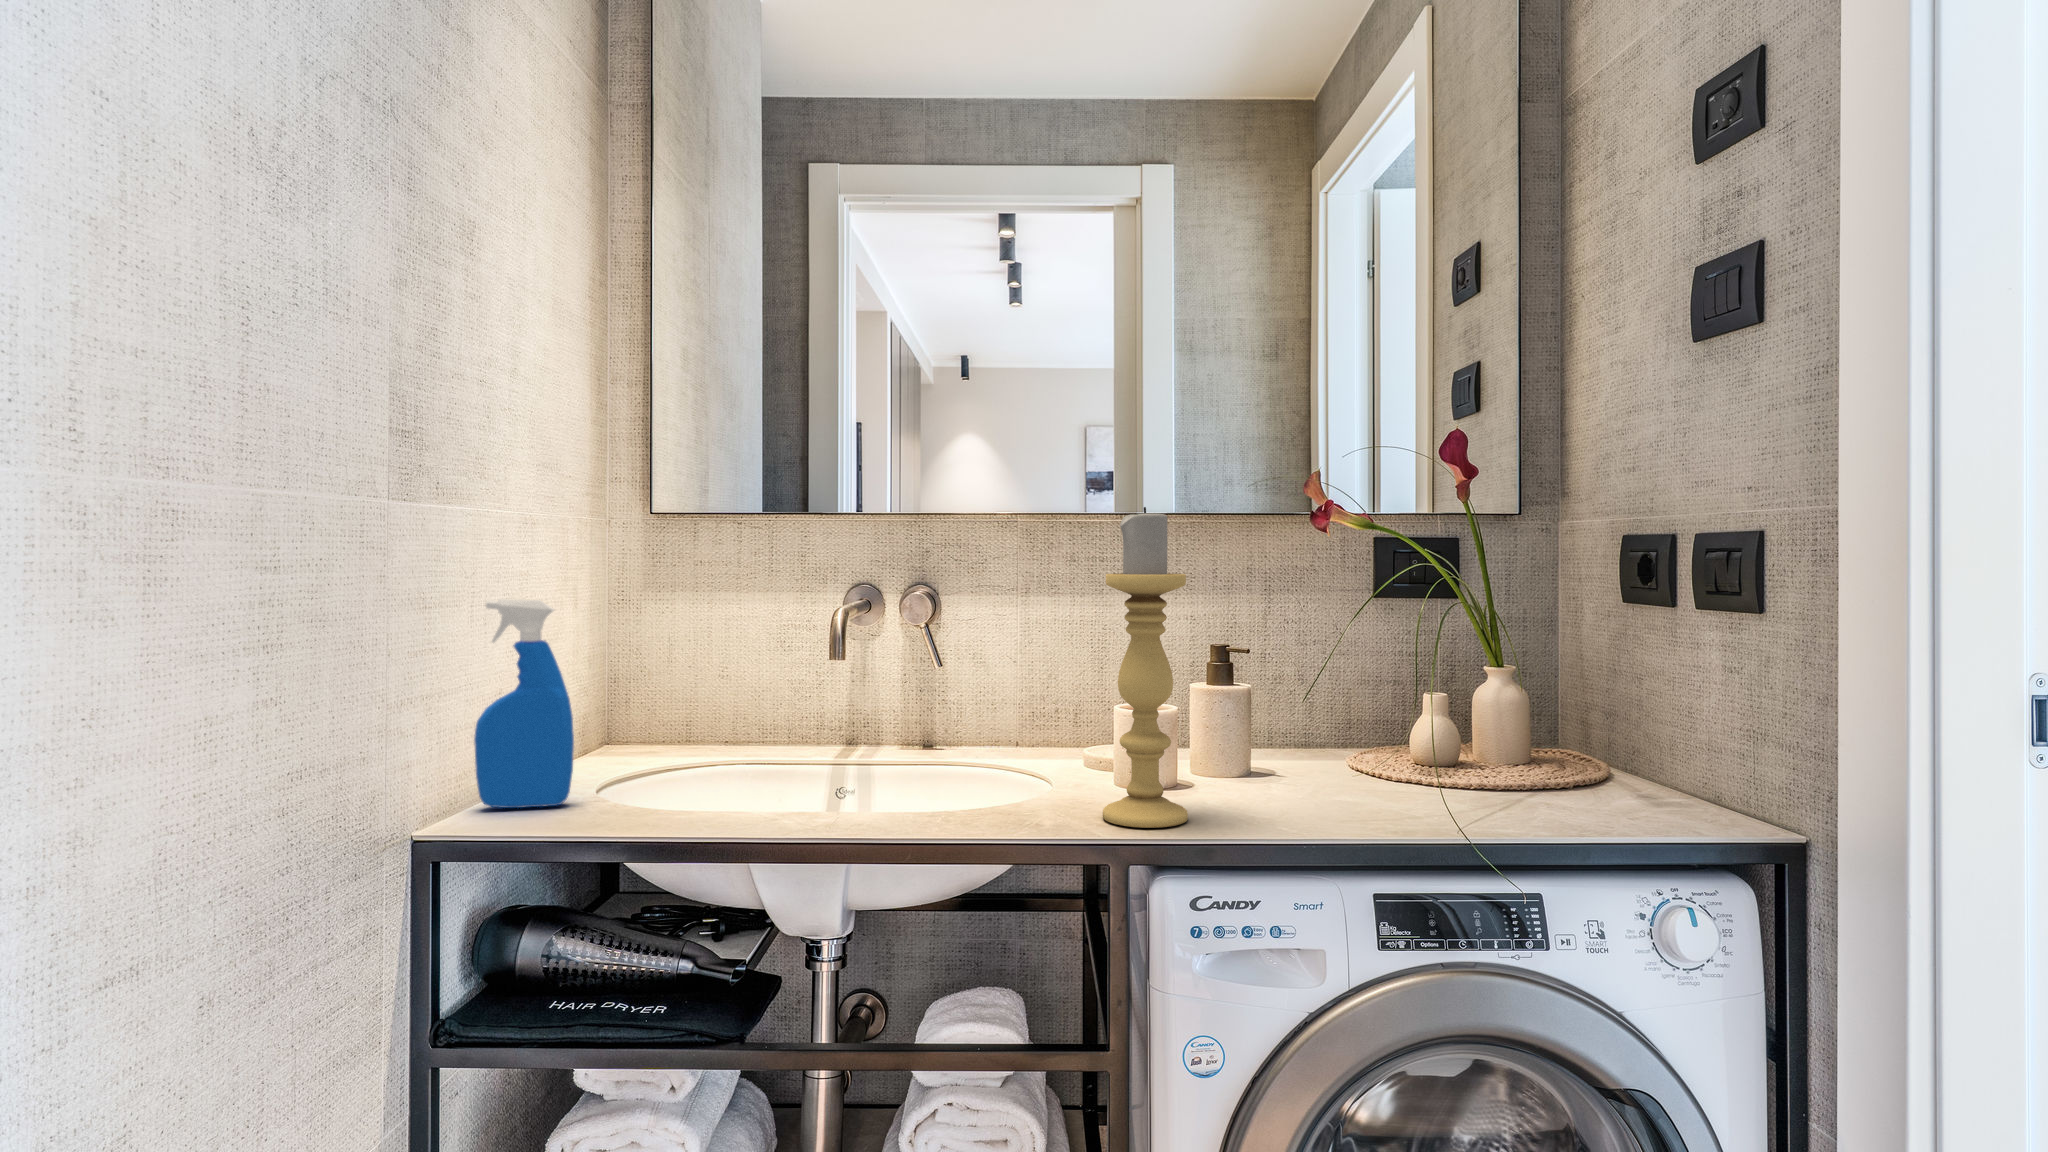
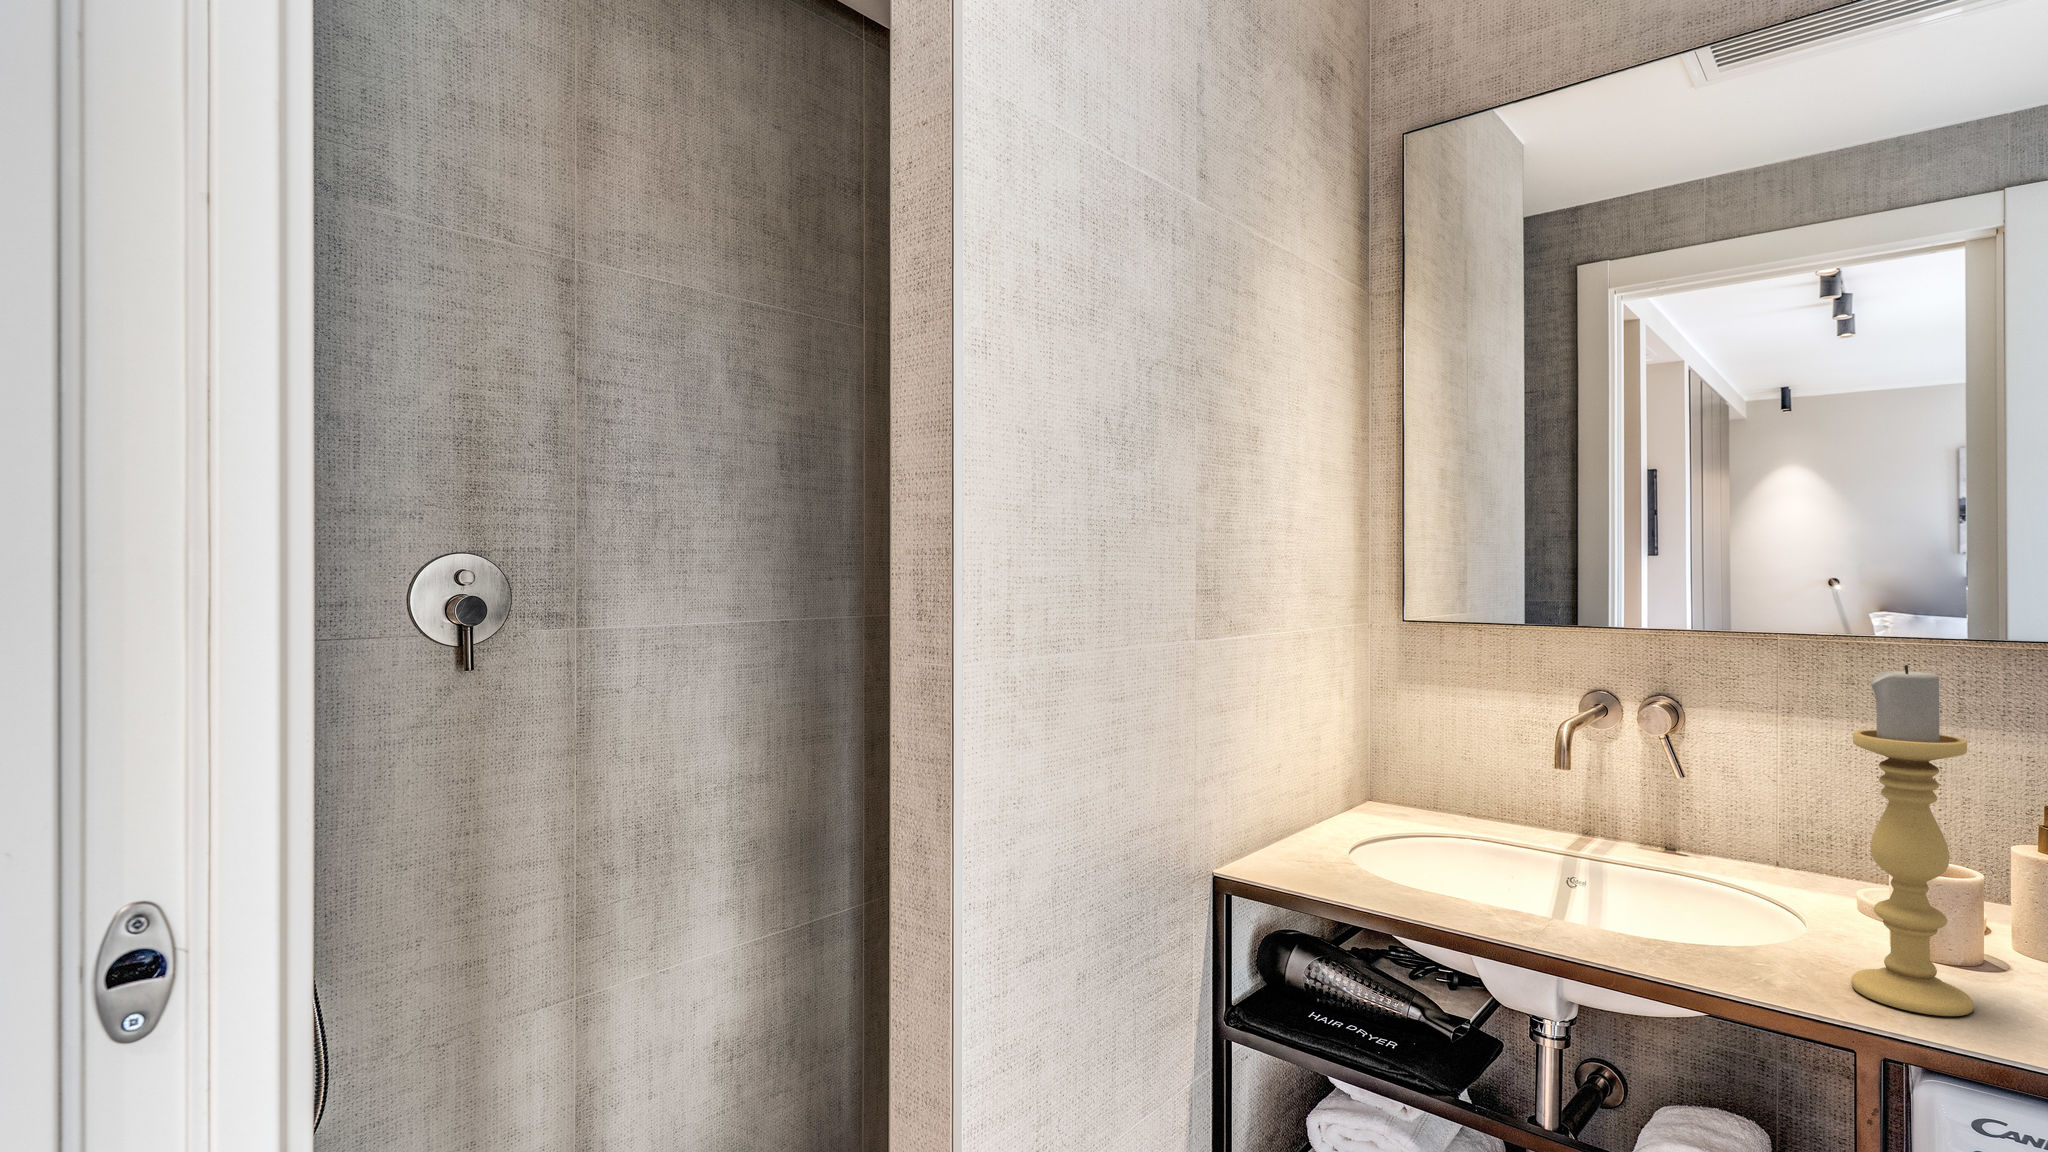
spray bottle: present [474,599,574,808] -> none [1263,703,1332,861]

